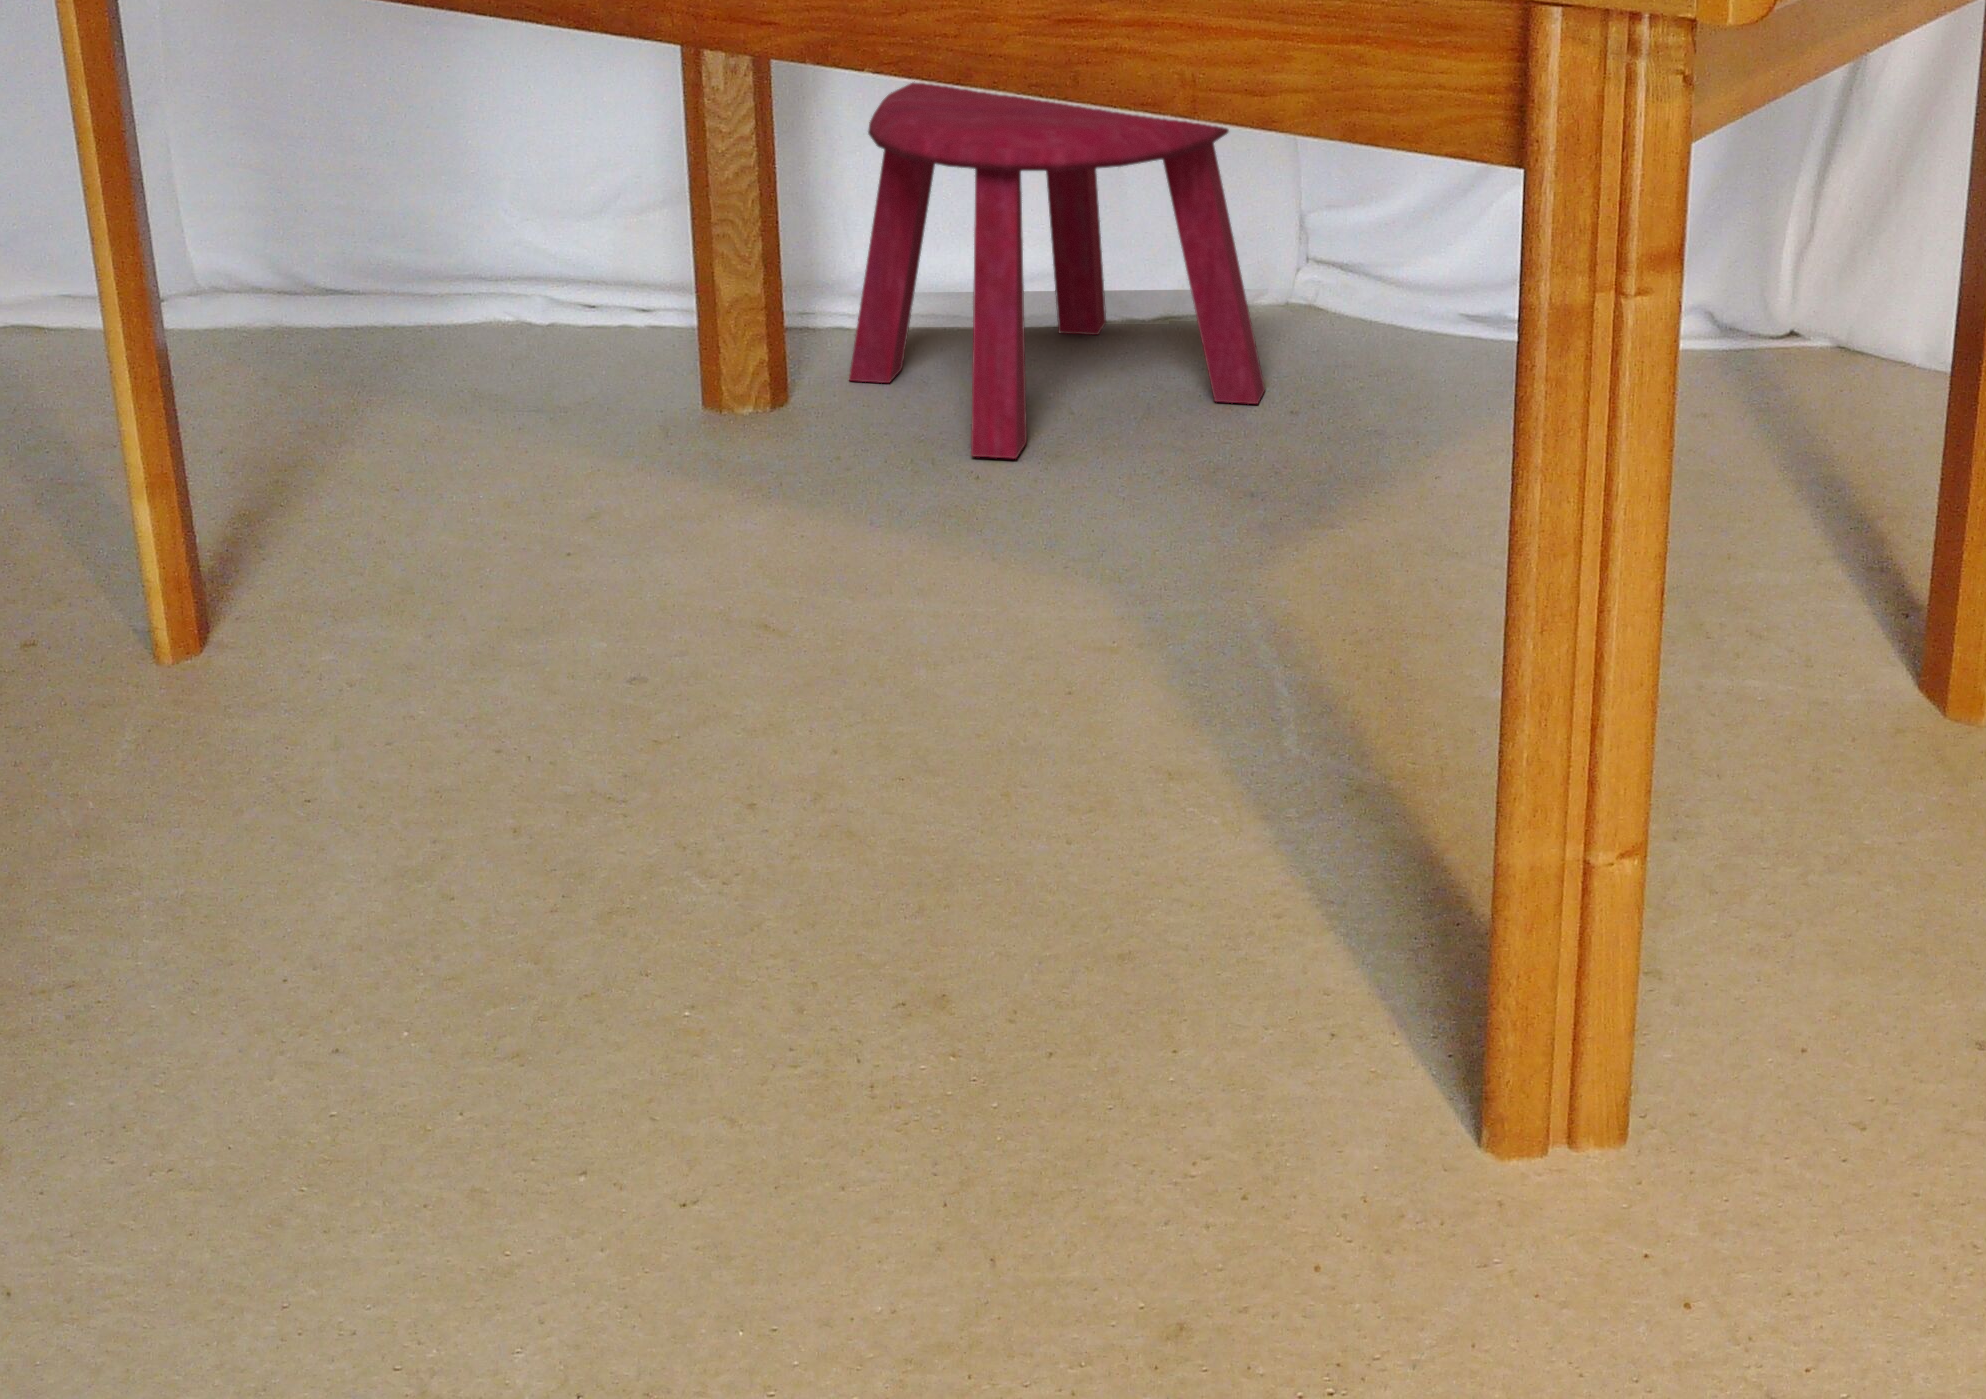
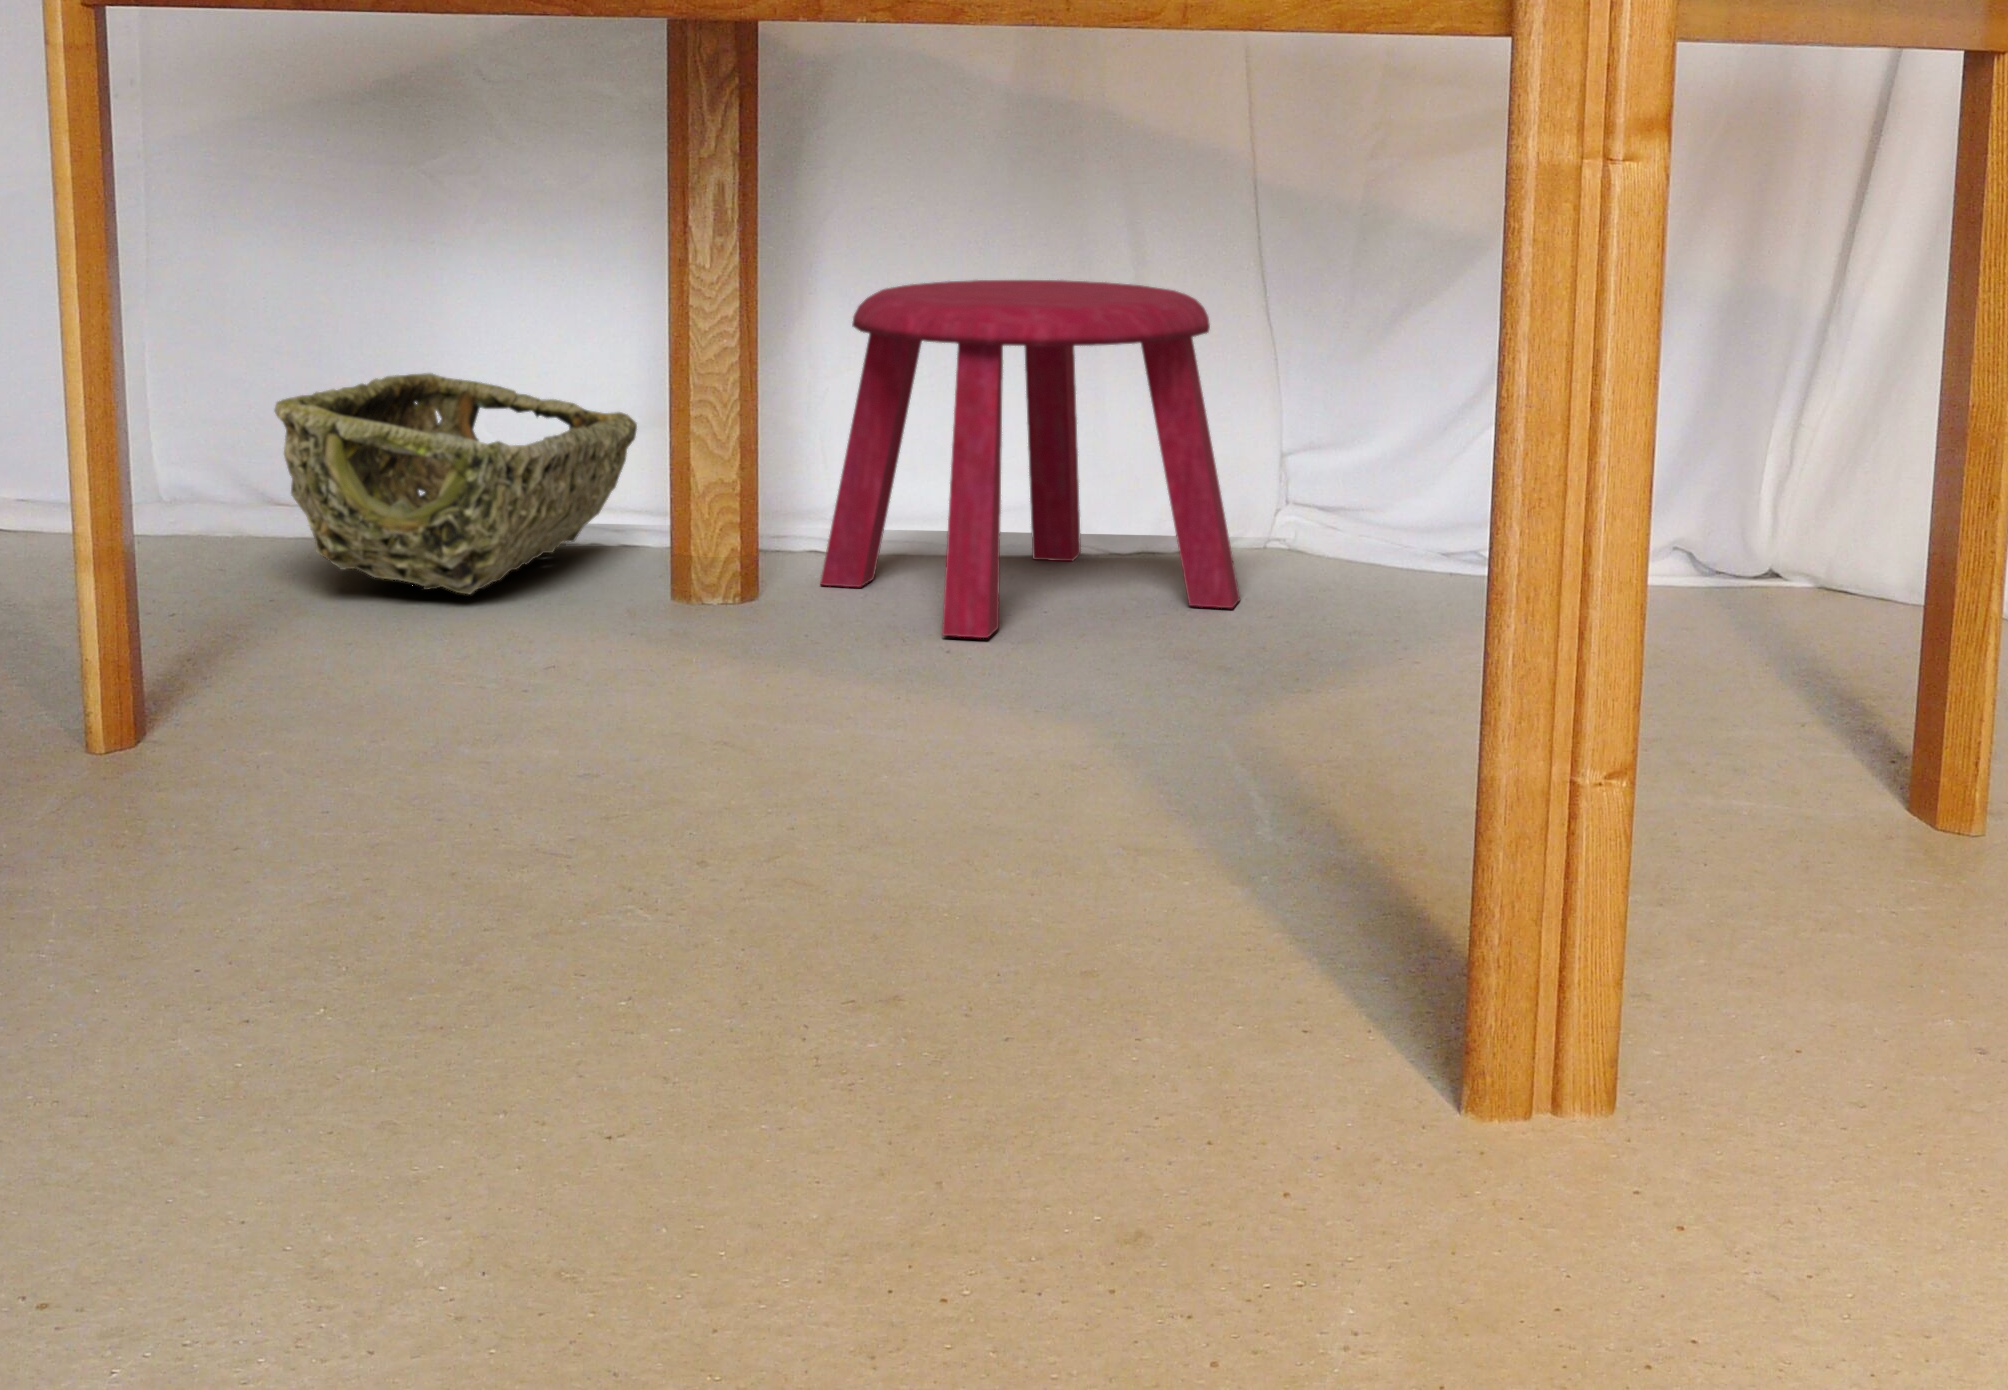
woven basket: none [297,159,659,412] -> present [274,373,637,594]

